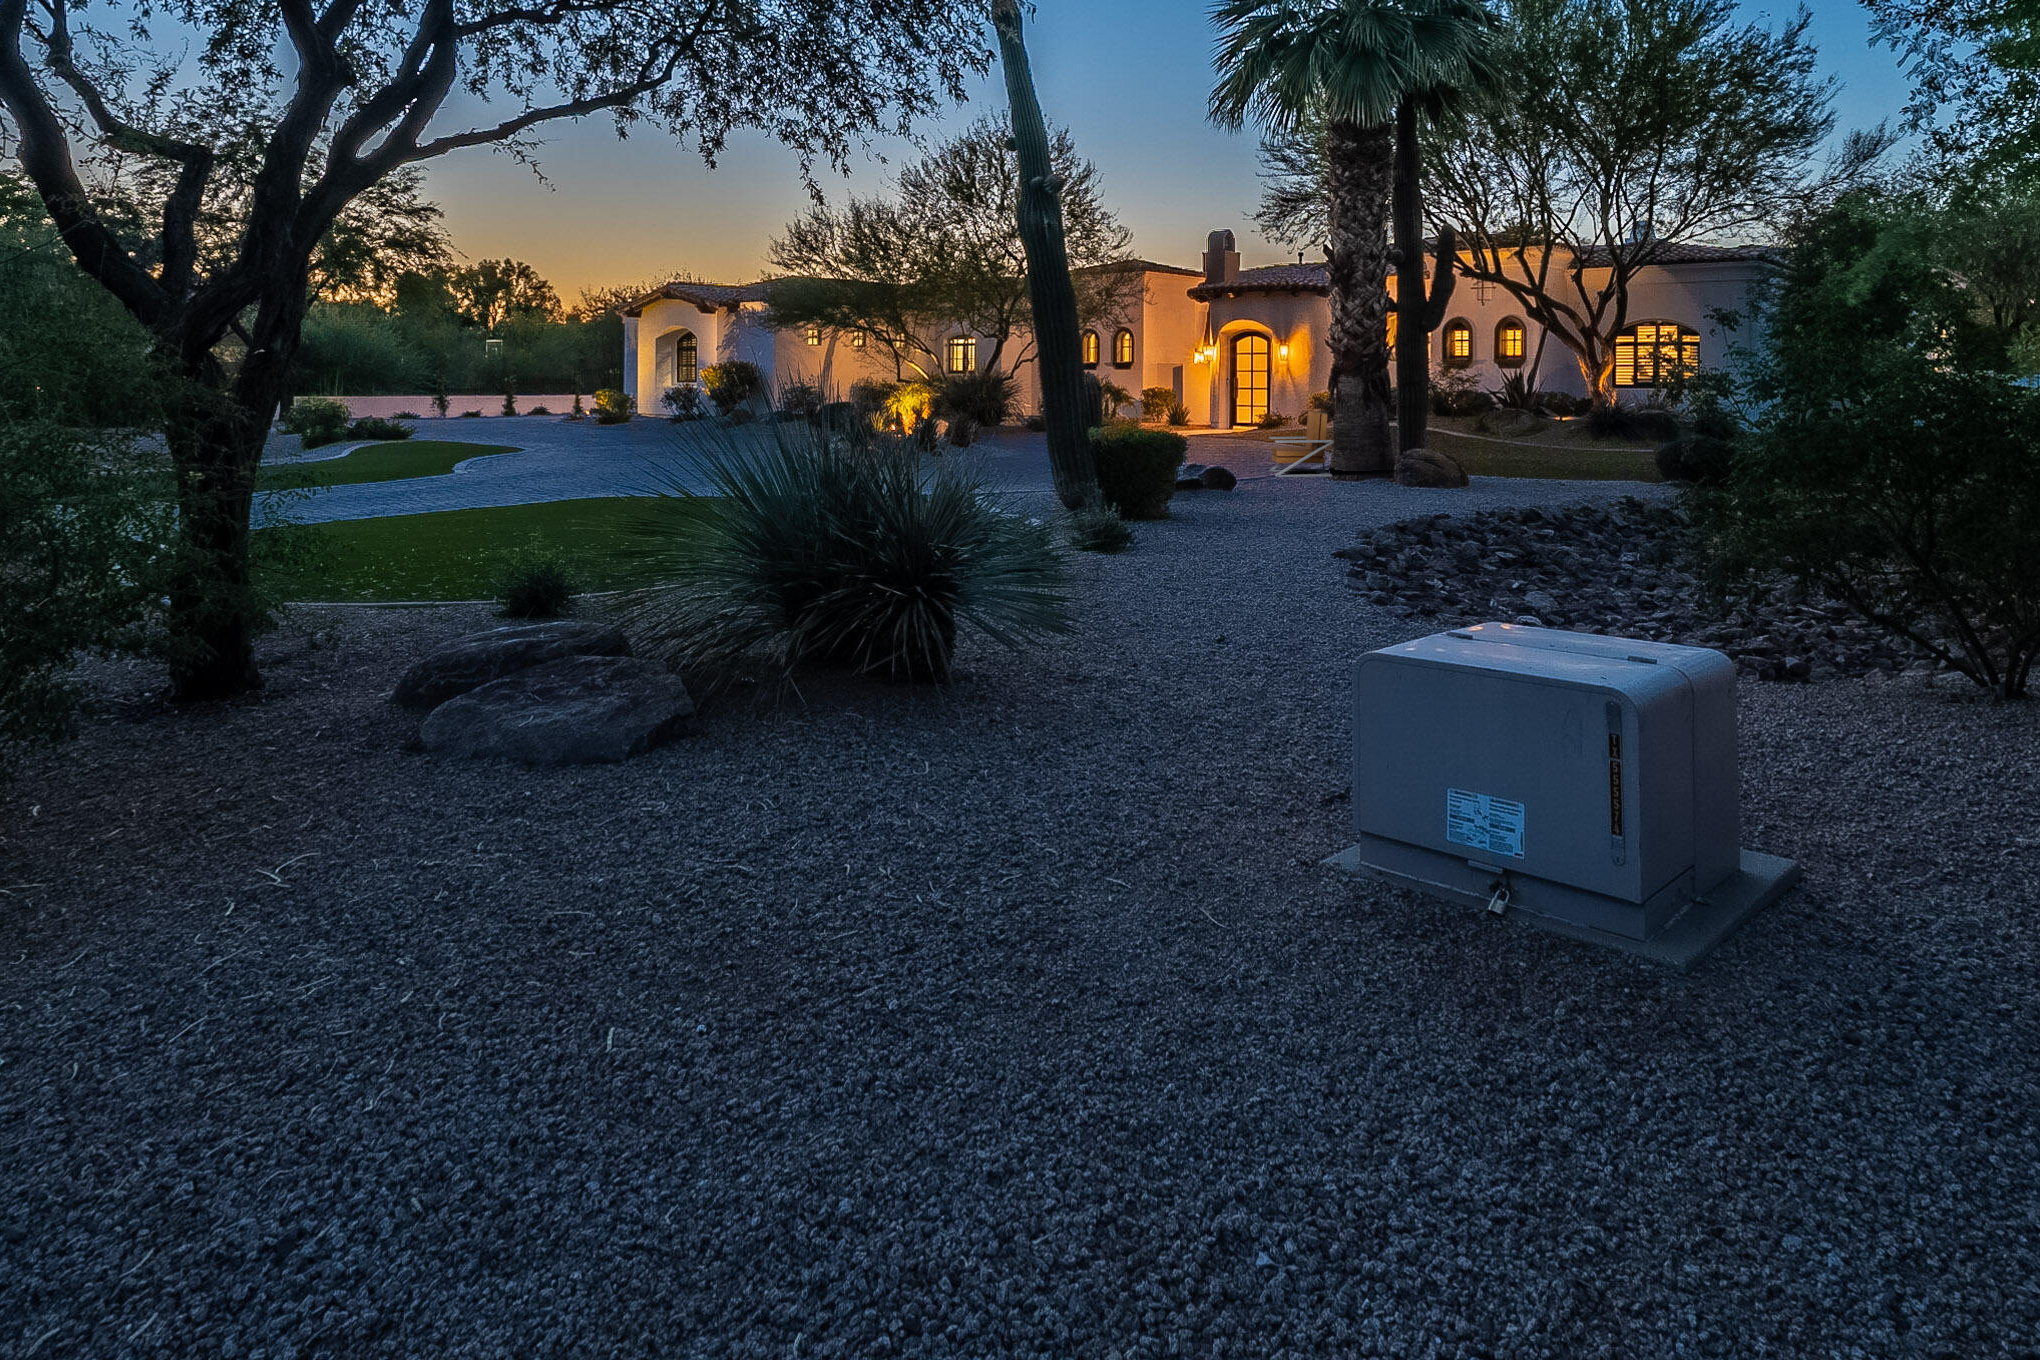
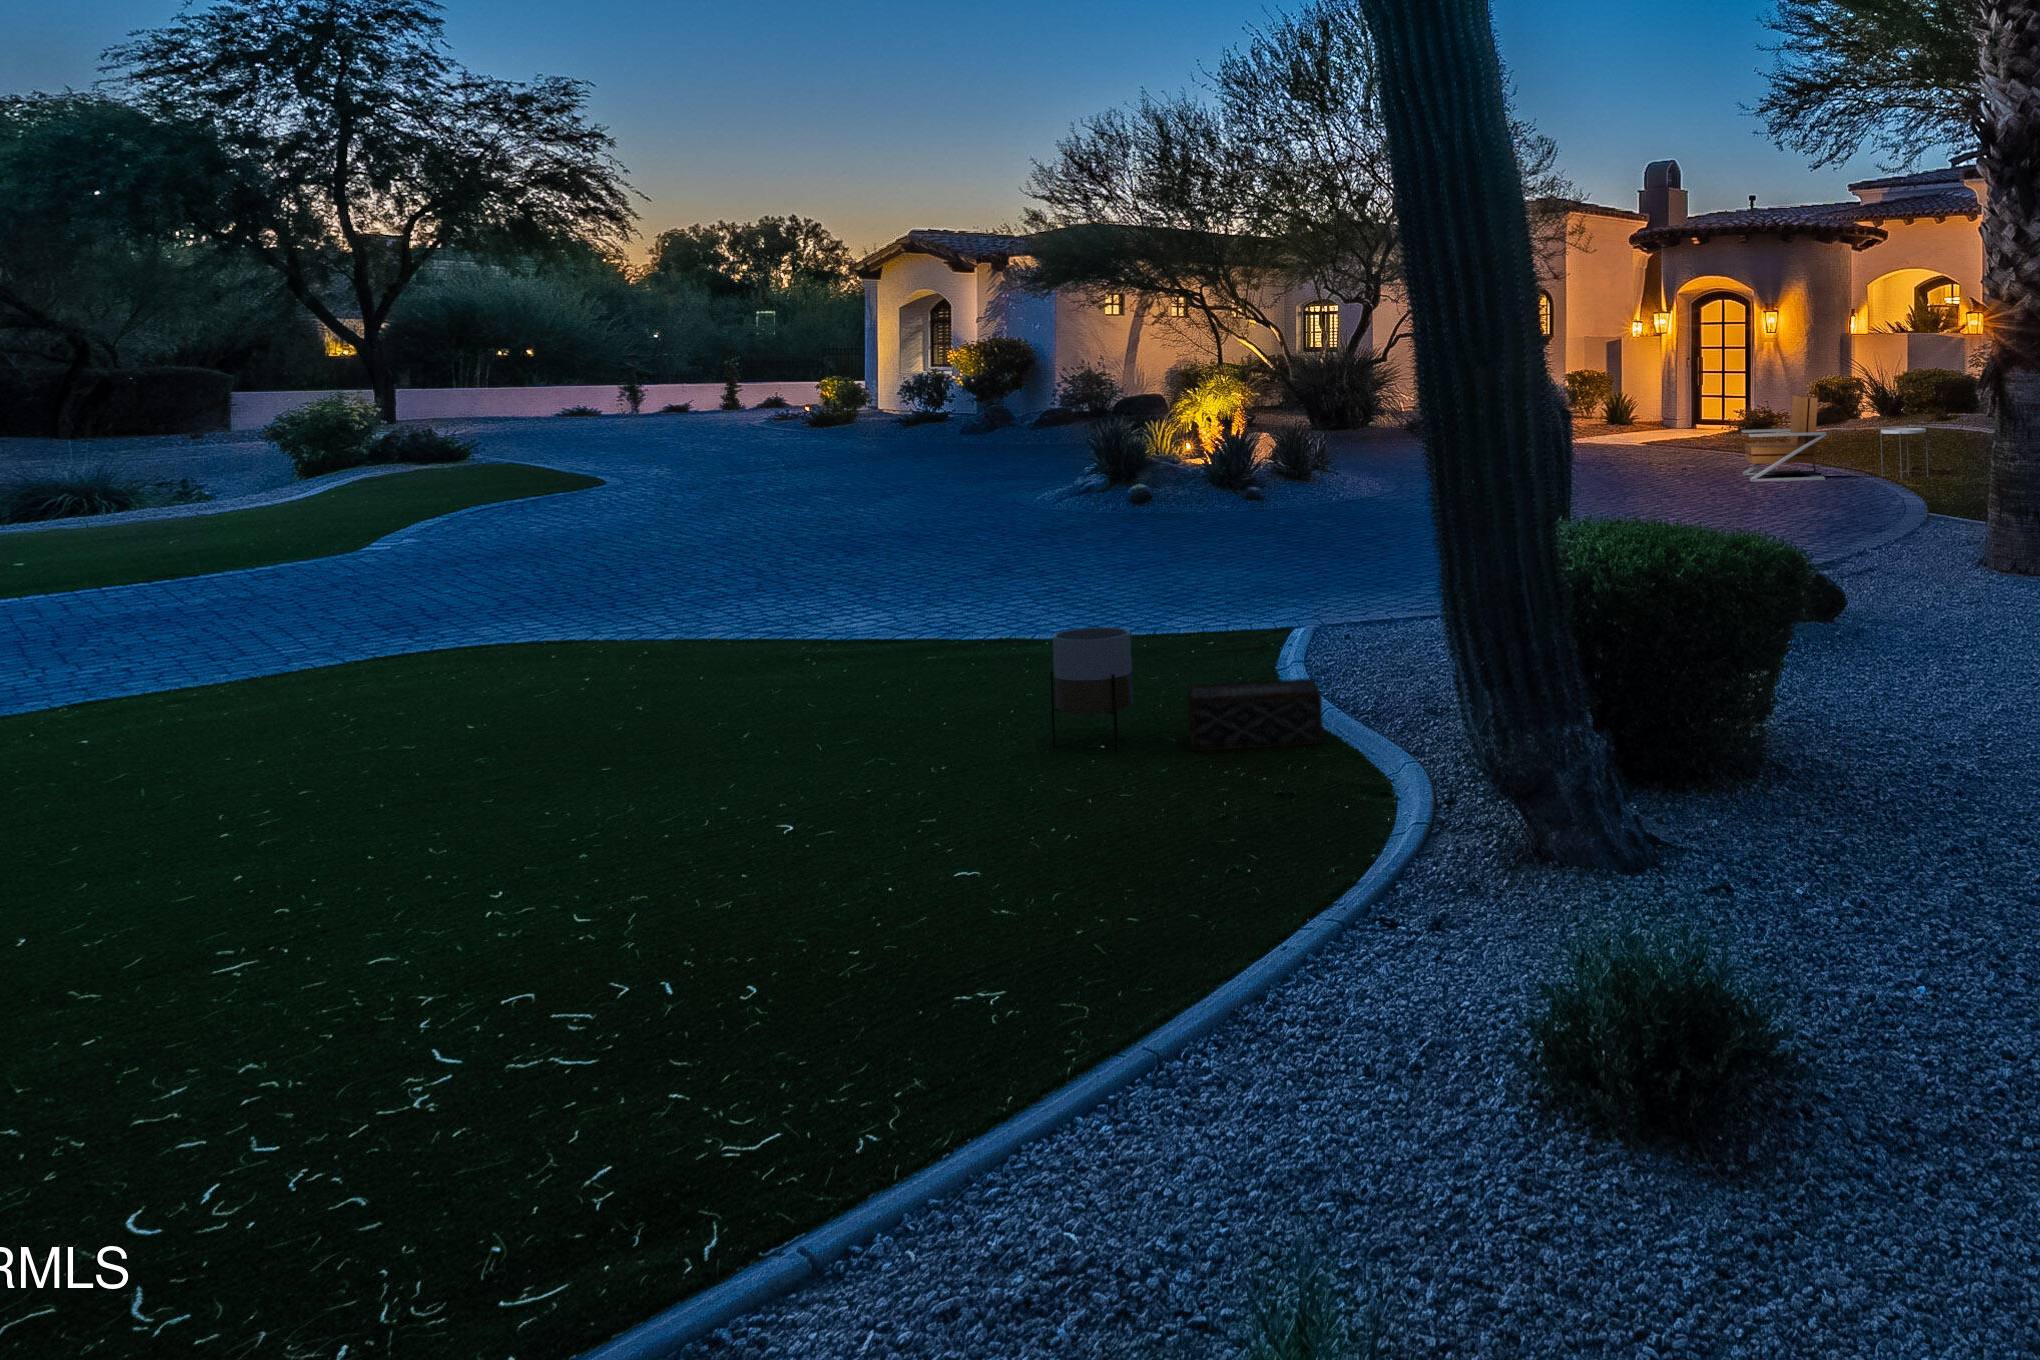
side table: none [1374,438,1410,477] -> present [1881,428,1929,479]
planter: none [732,607,801,711] -> present [1050,627,1133,752]
woven basket: none [846,650,956,712] -> present [1188,679,1323,751]

